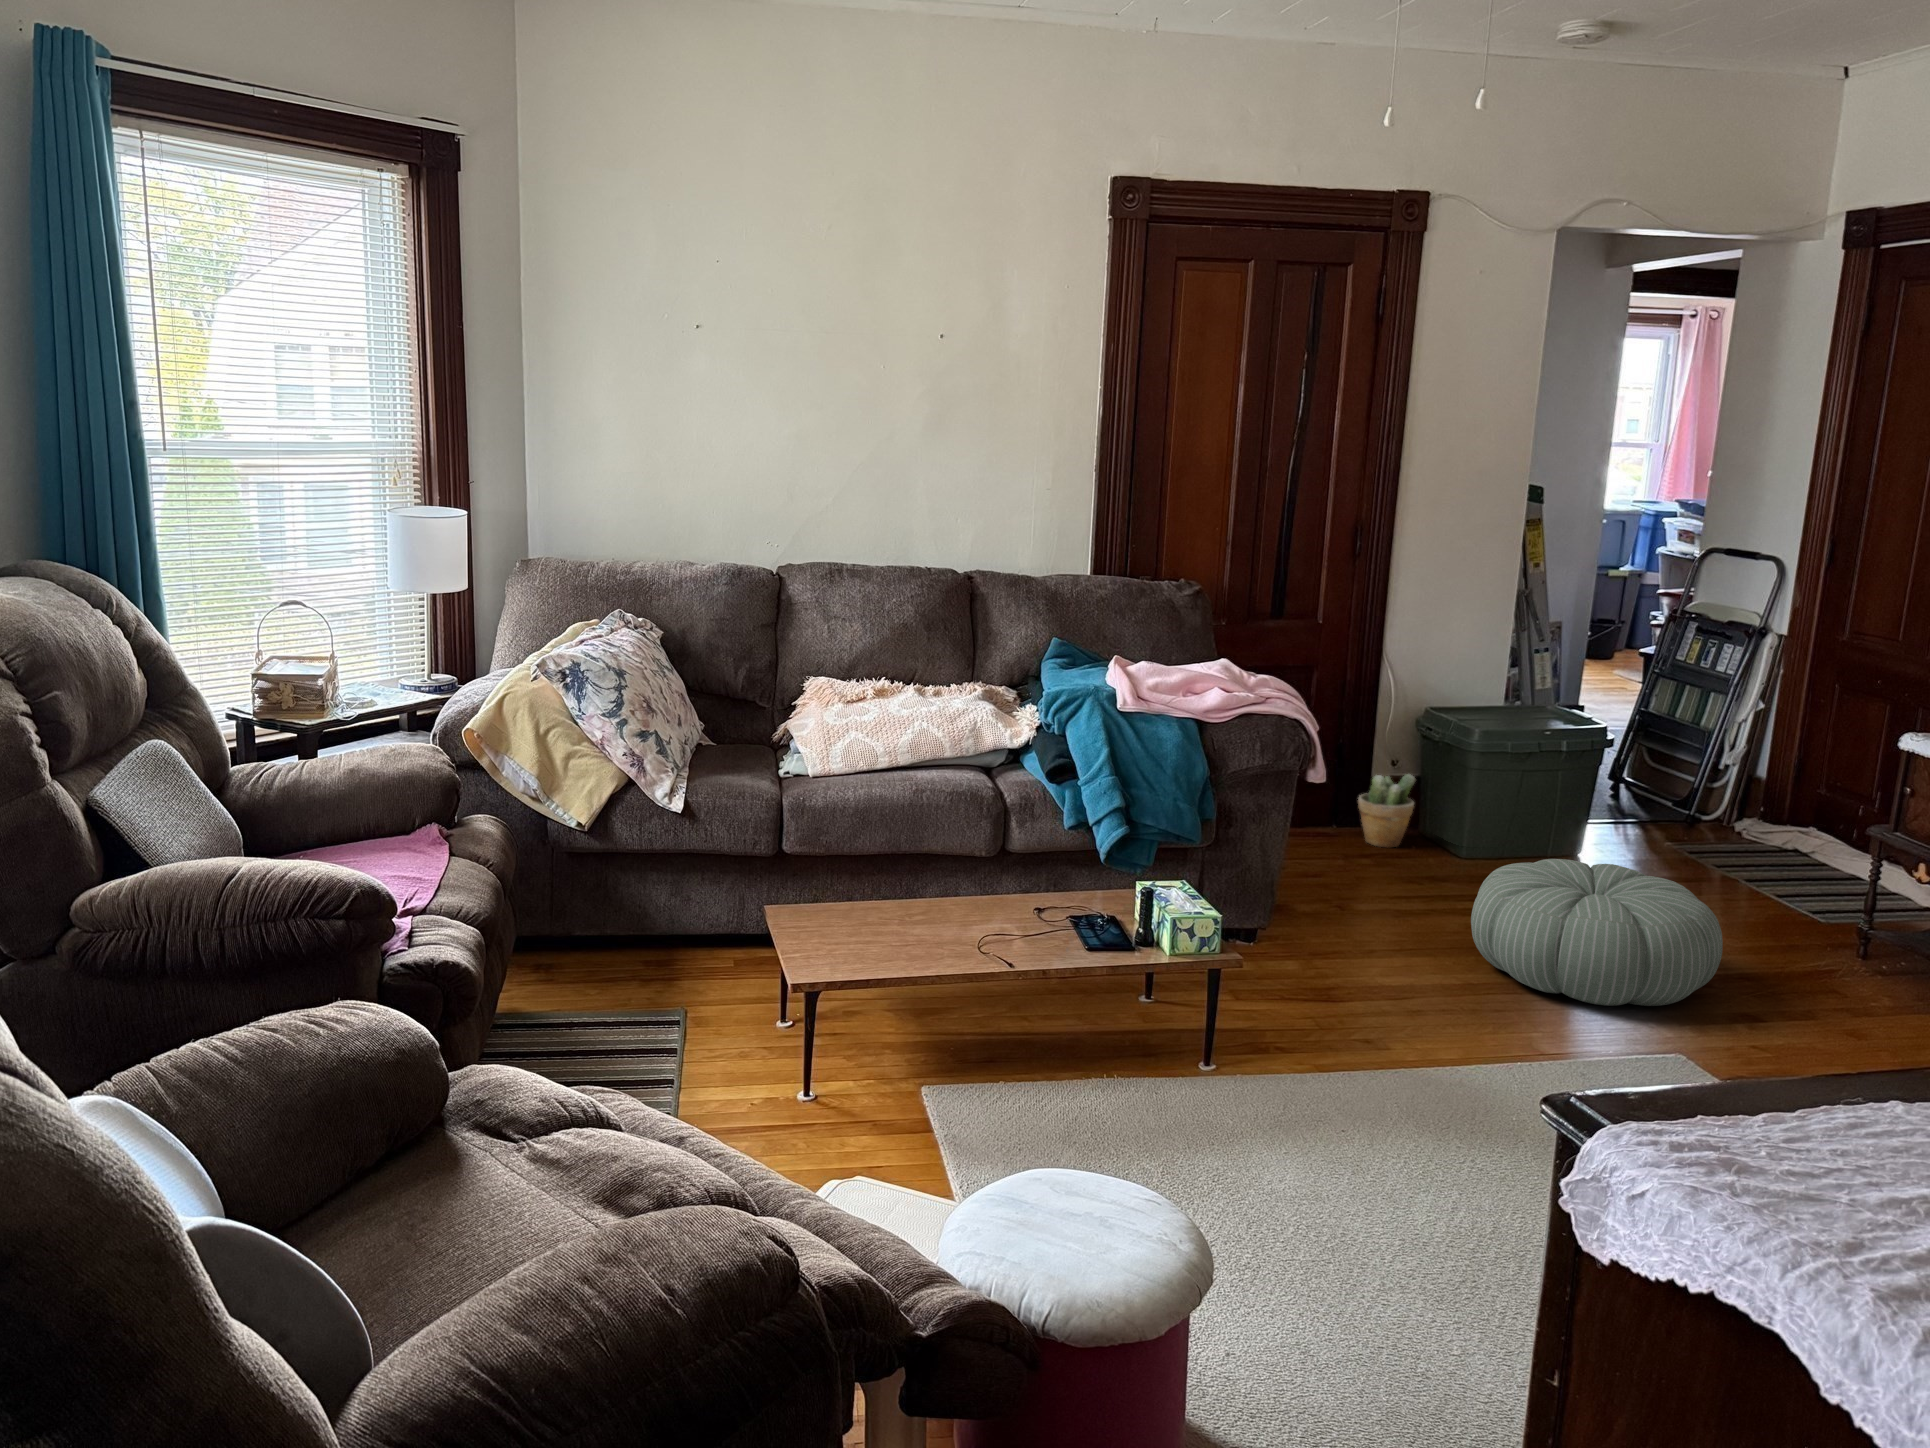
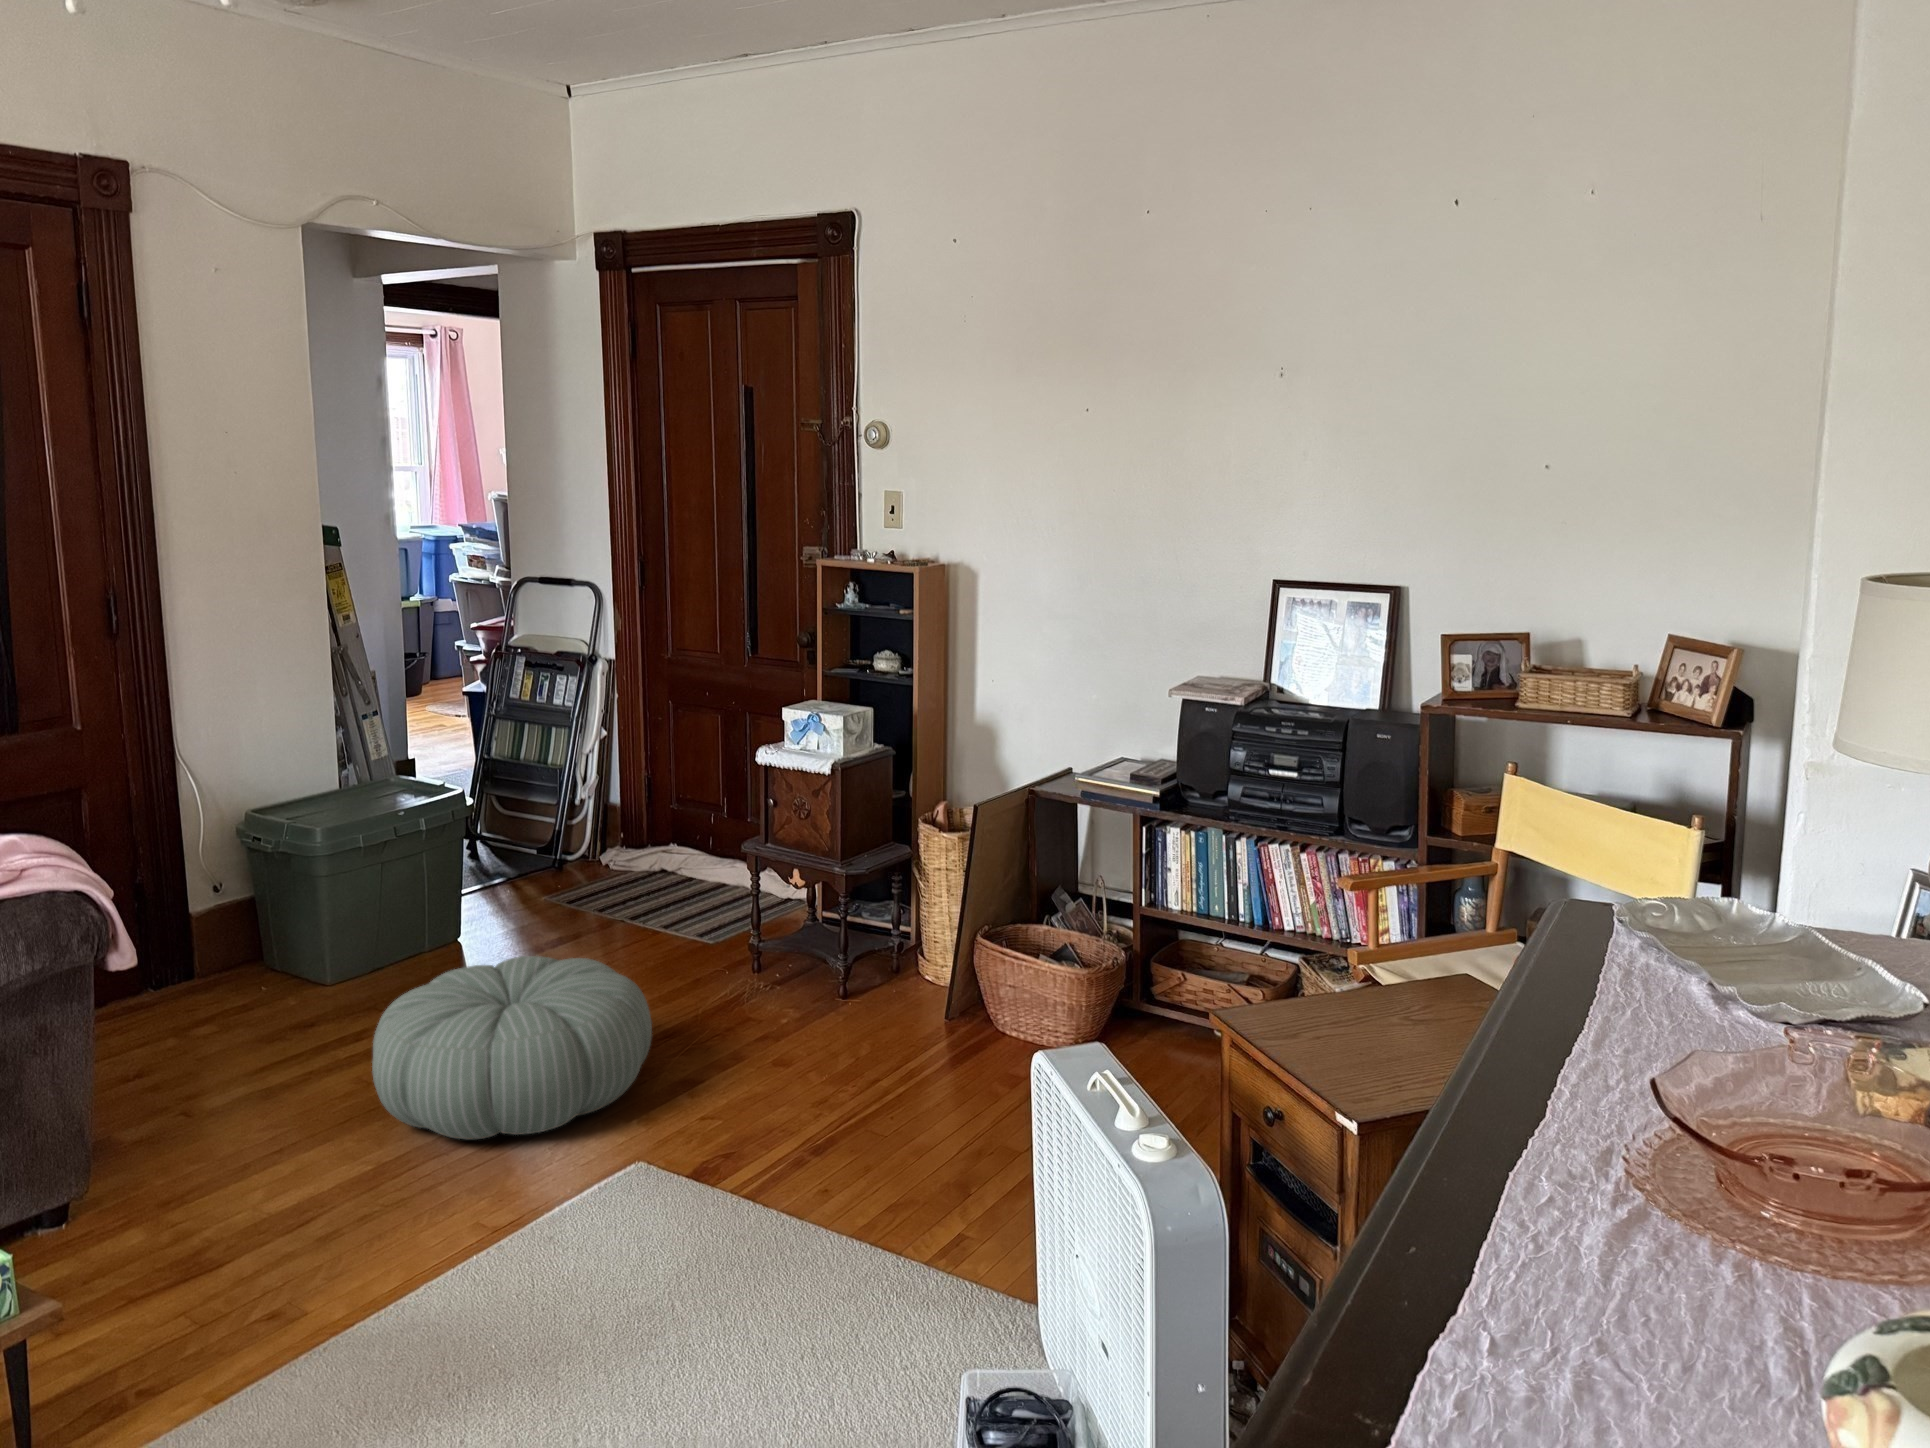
potted plant: present [1358,774,1415,847] -> none [180,900,258,1001]

